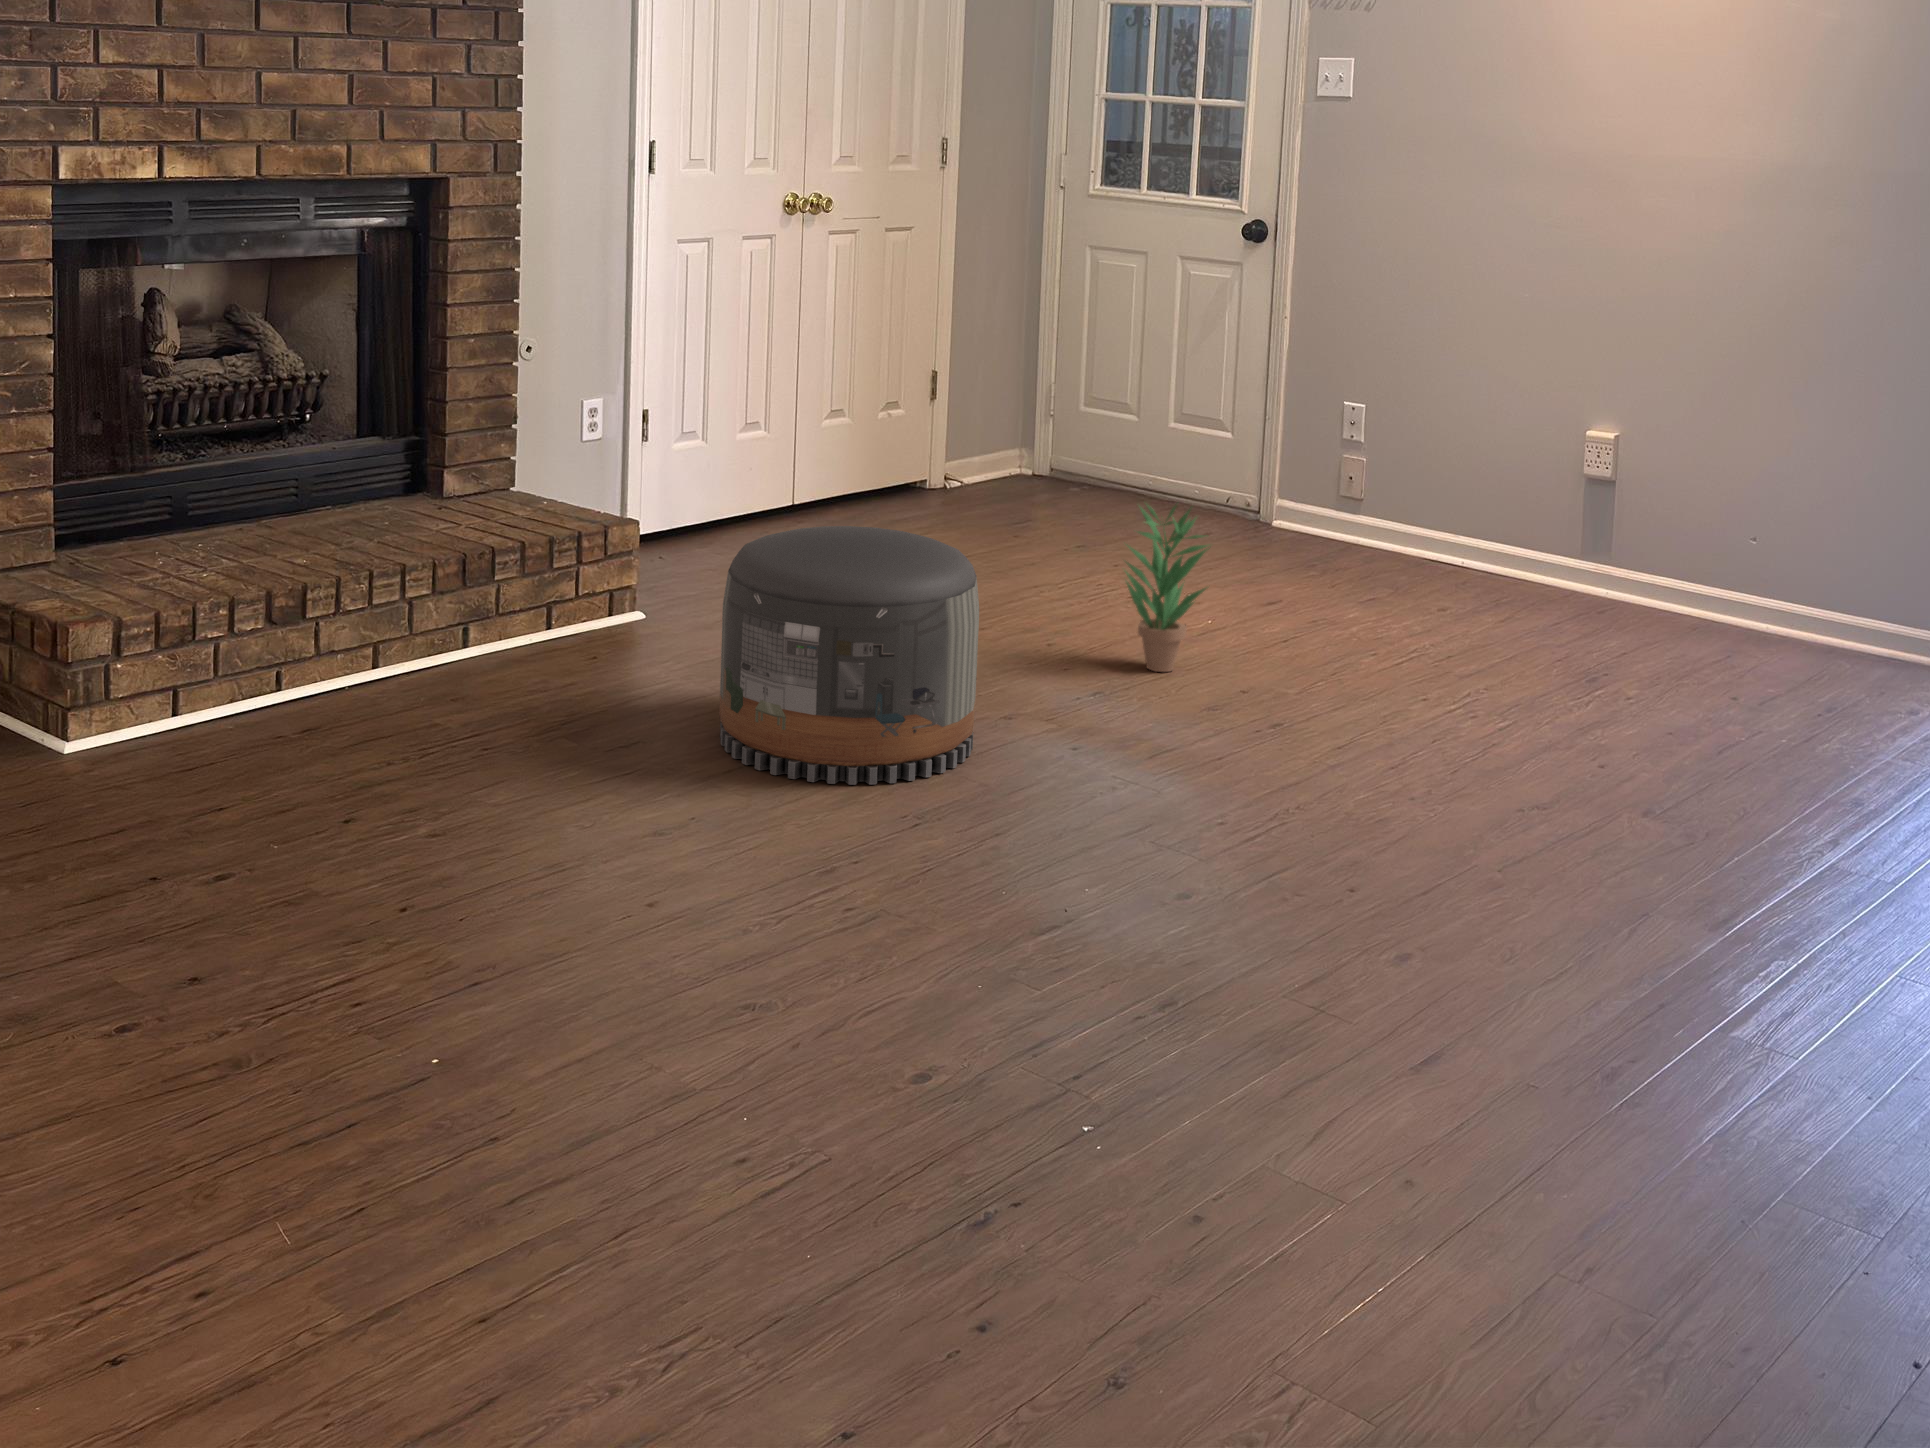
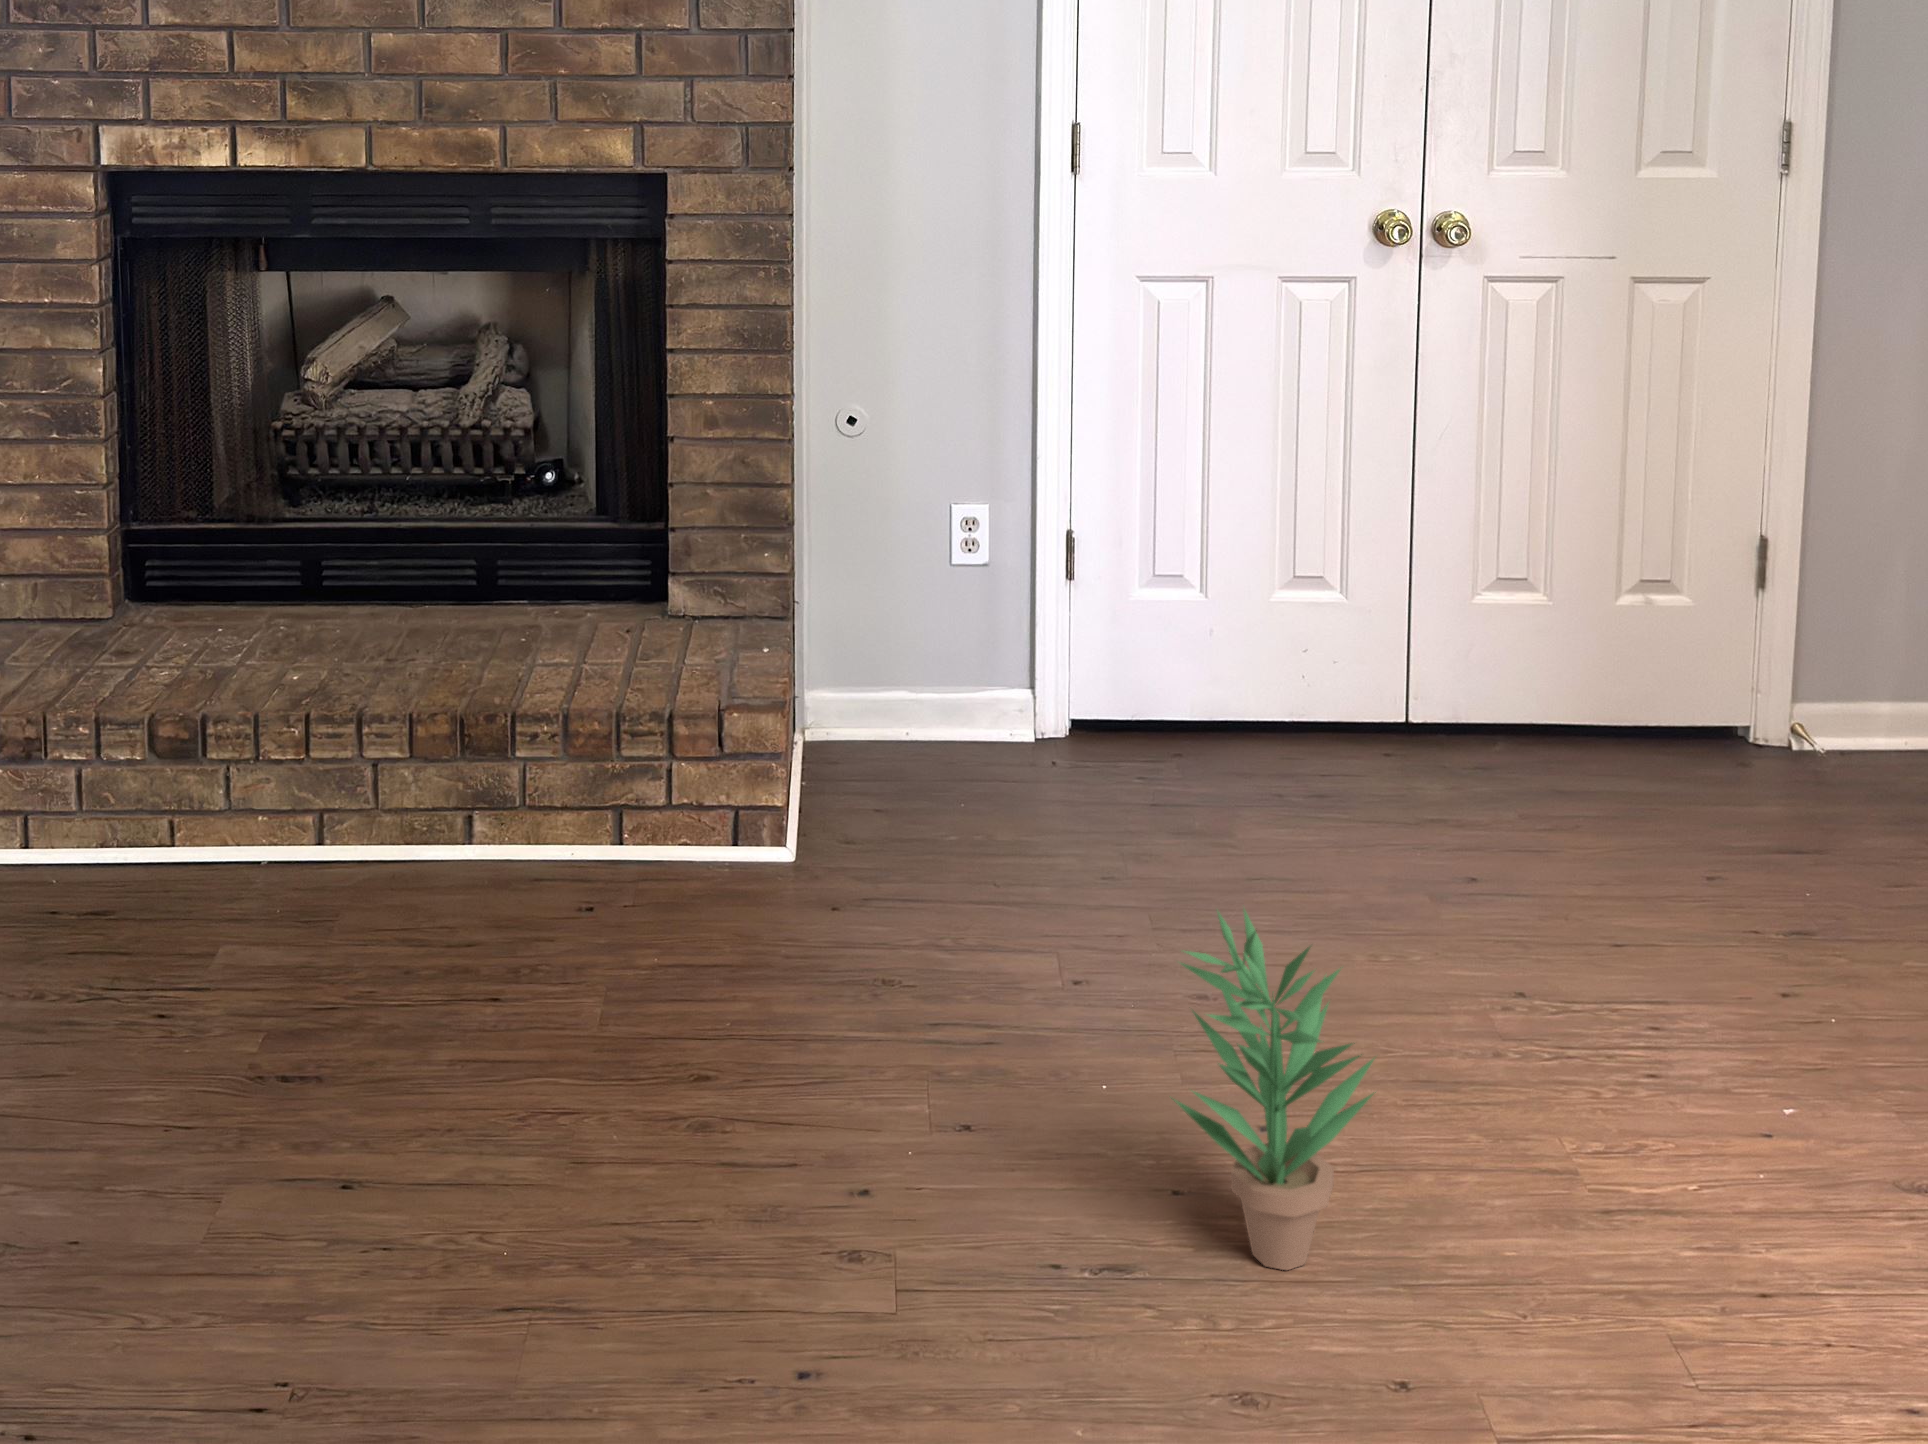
pouf: present [719,526,979,785] -> none [260,797,715,1308]

